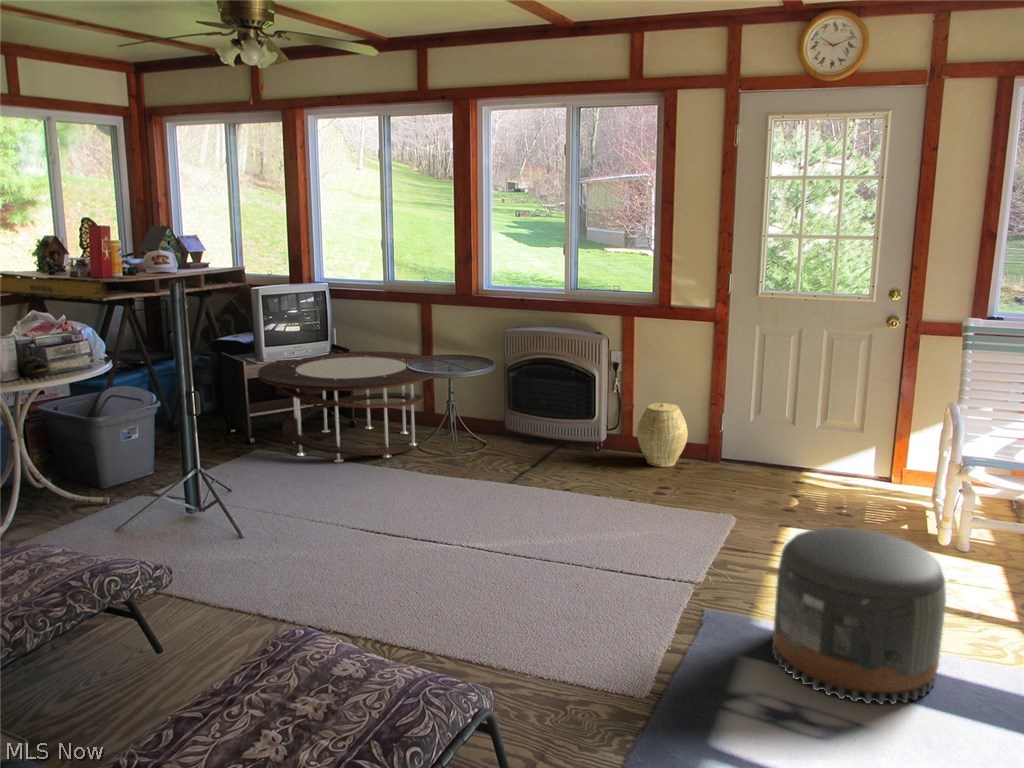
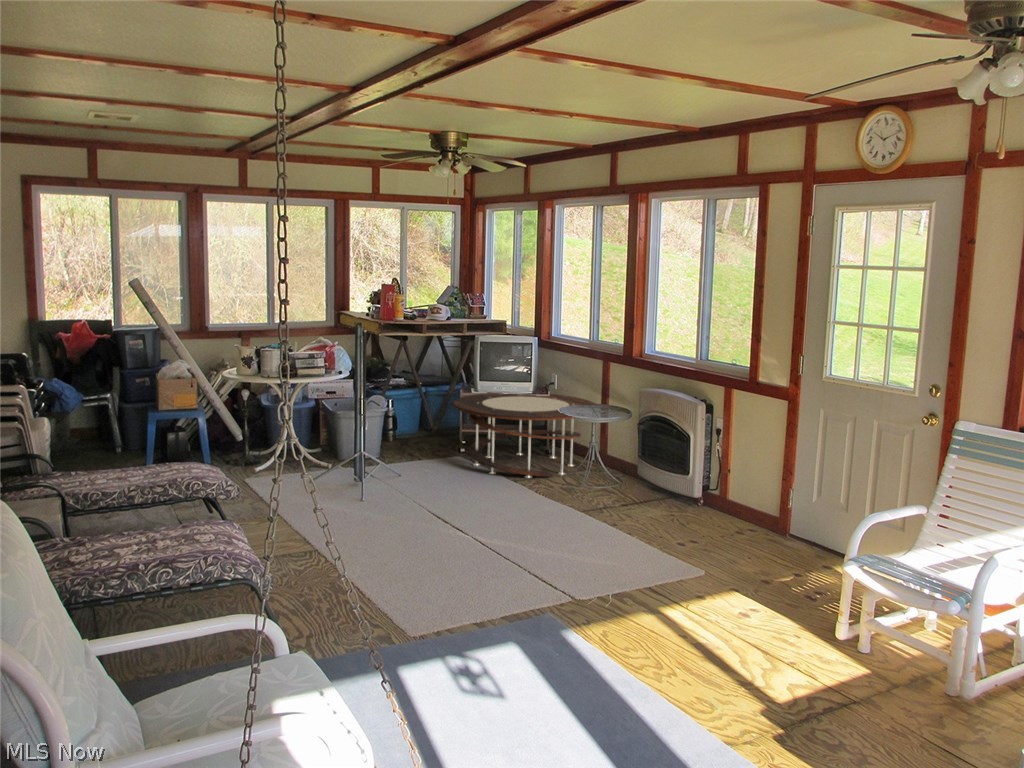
woven basket: present [637,403,688,467] -> none [707,469,754,529]
pouf: present [772,528,946,705] -> none [519,554,649,695]

